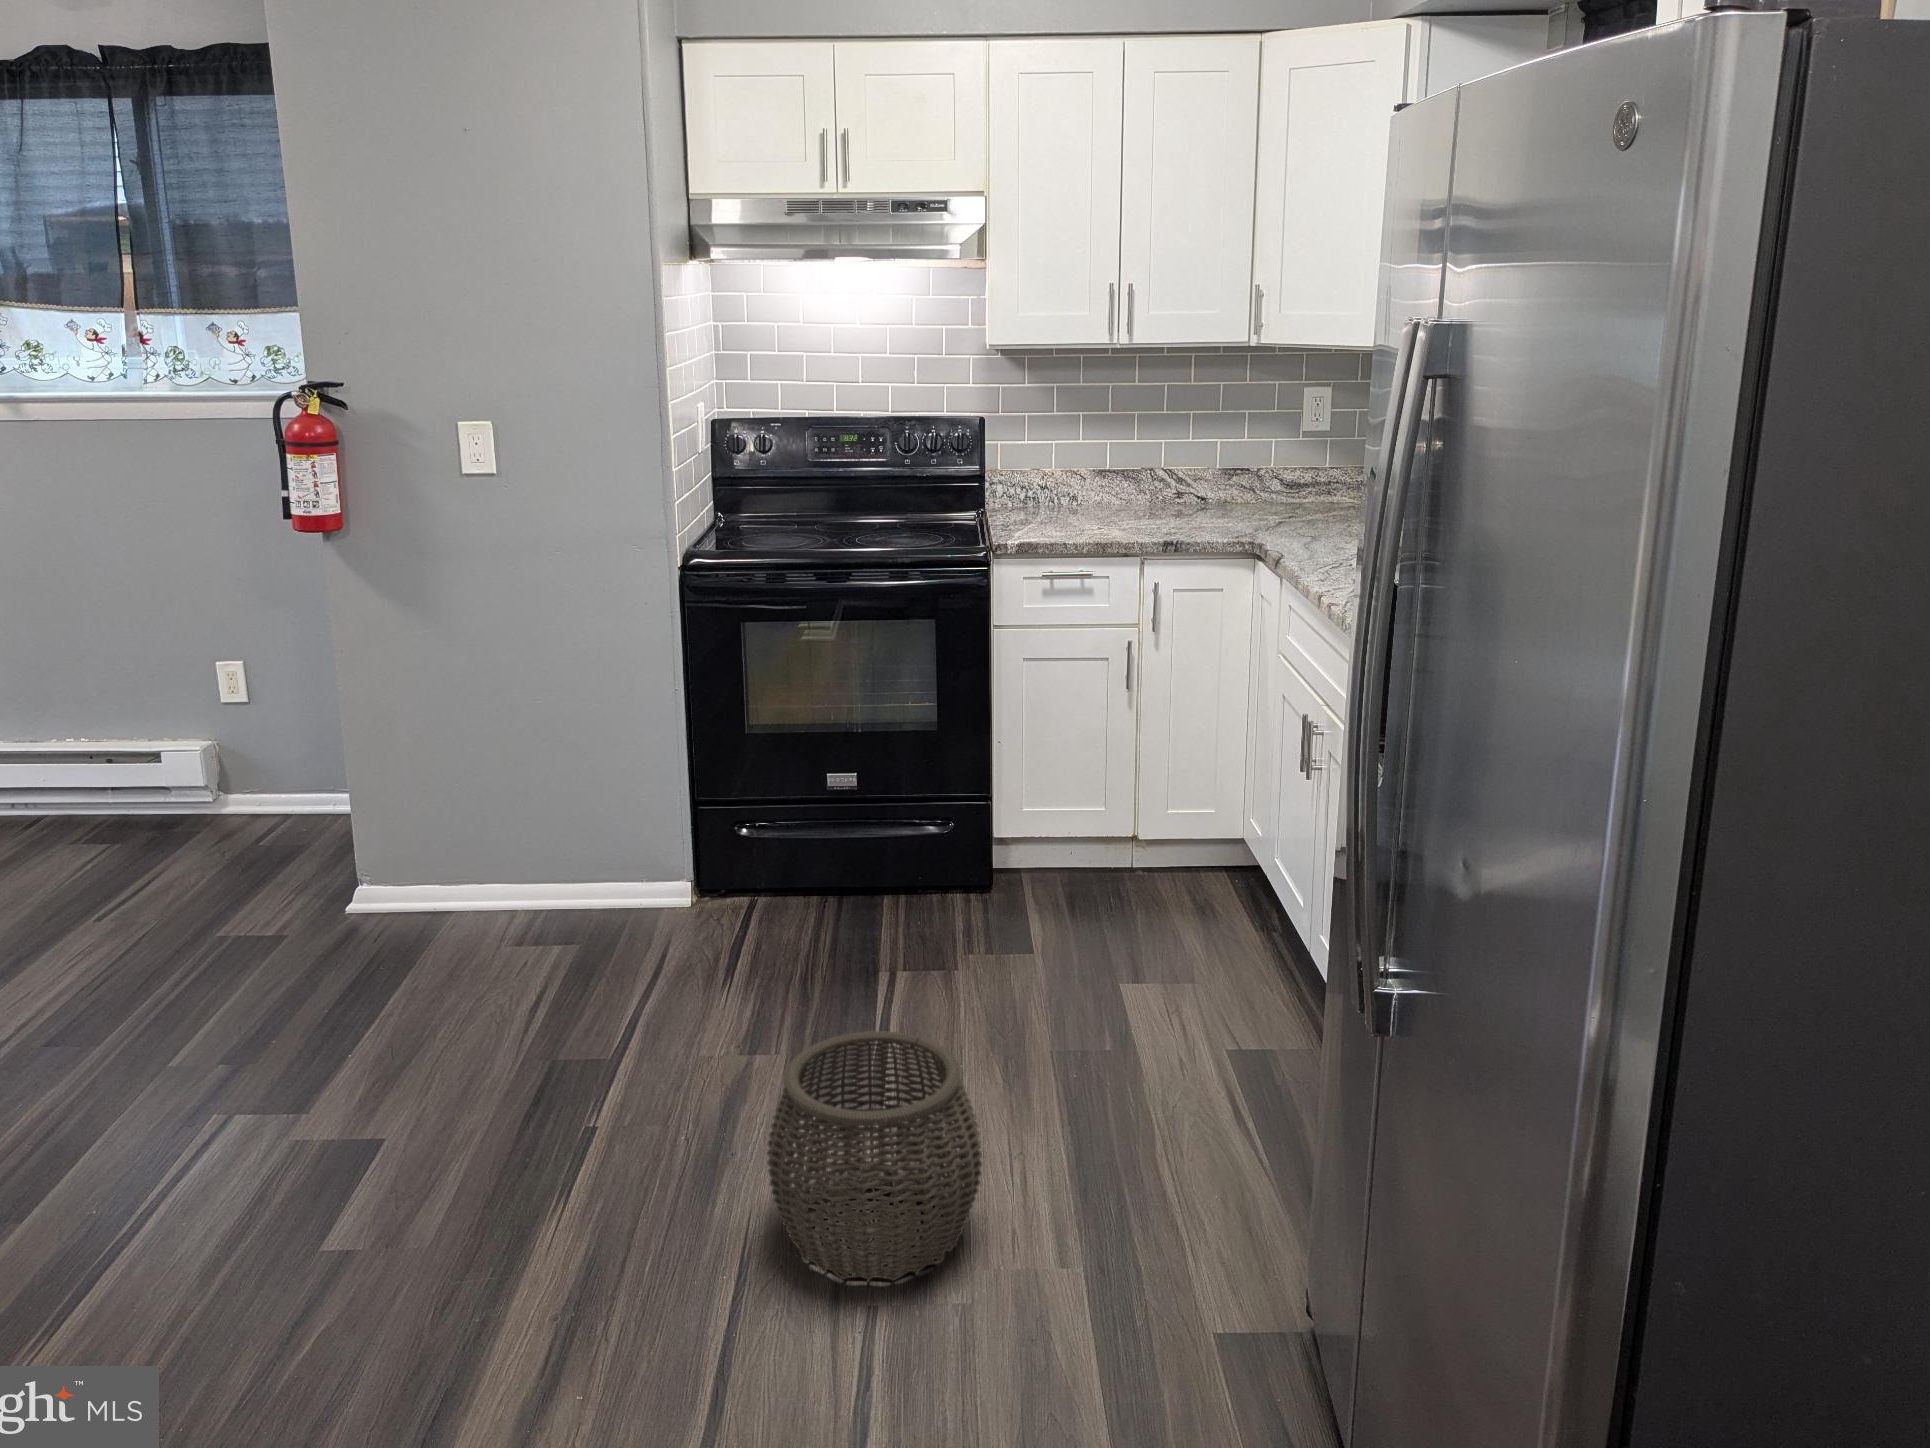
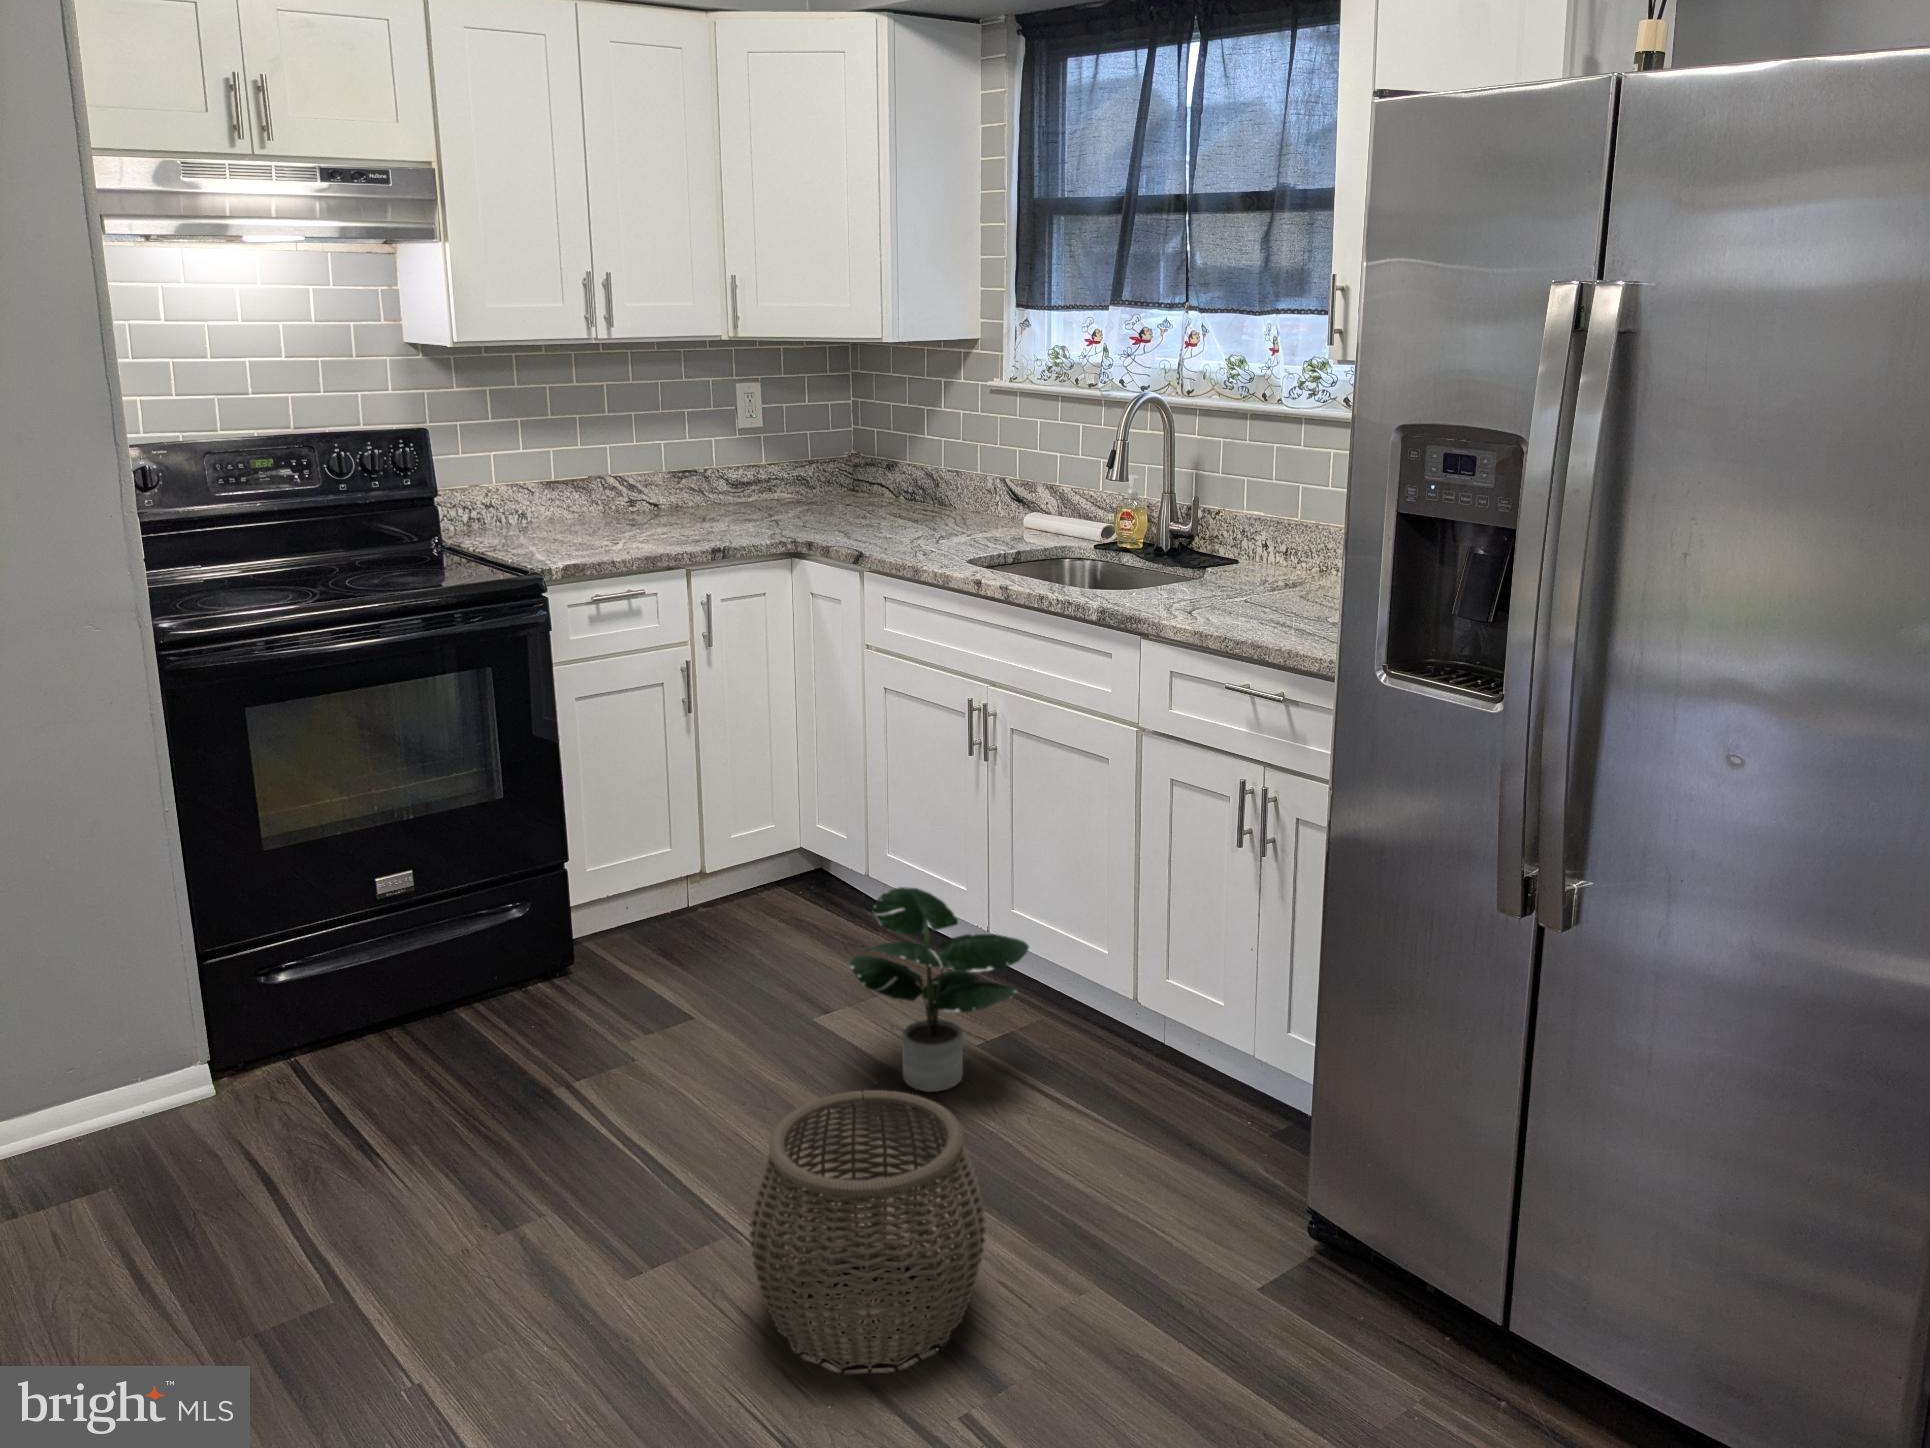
potted plant: none [1077,884,1253,1087] -> present [850,887,1029,1092]

